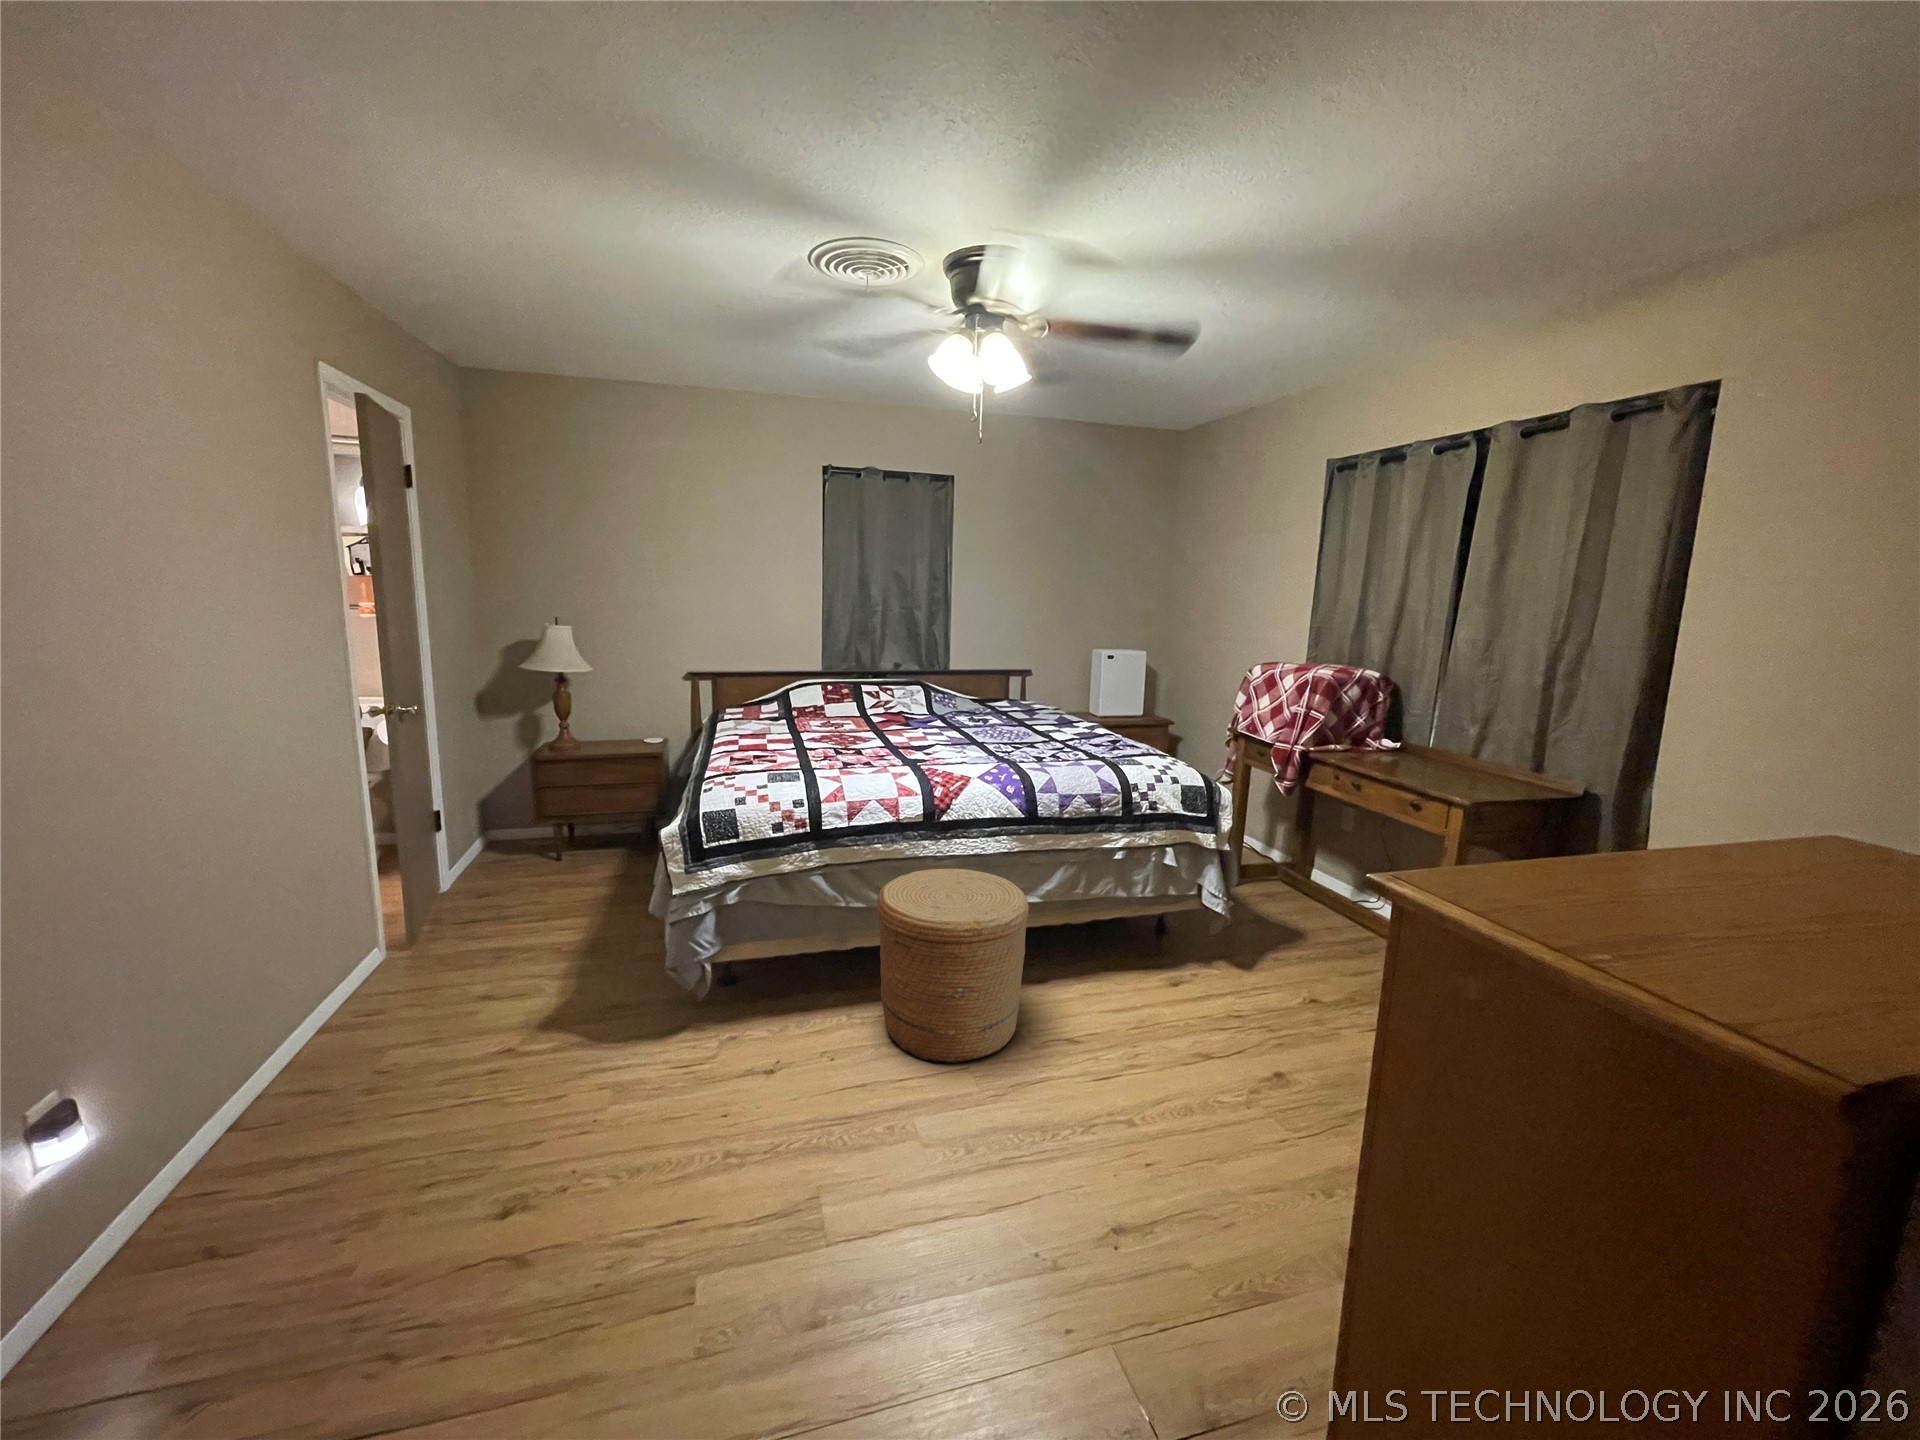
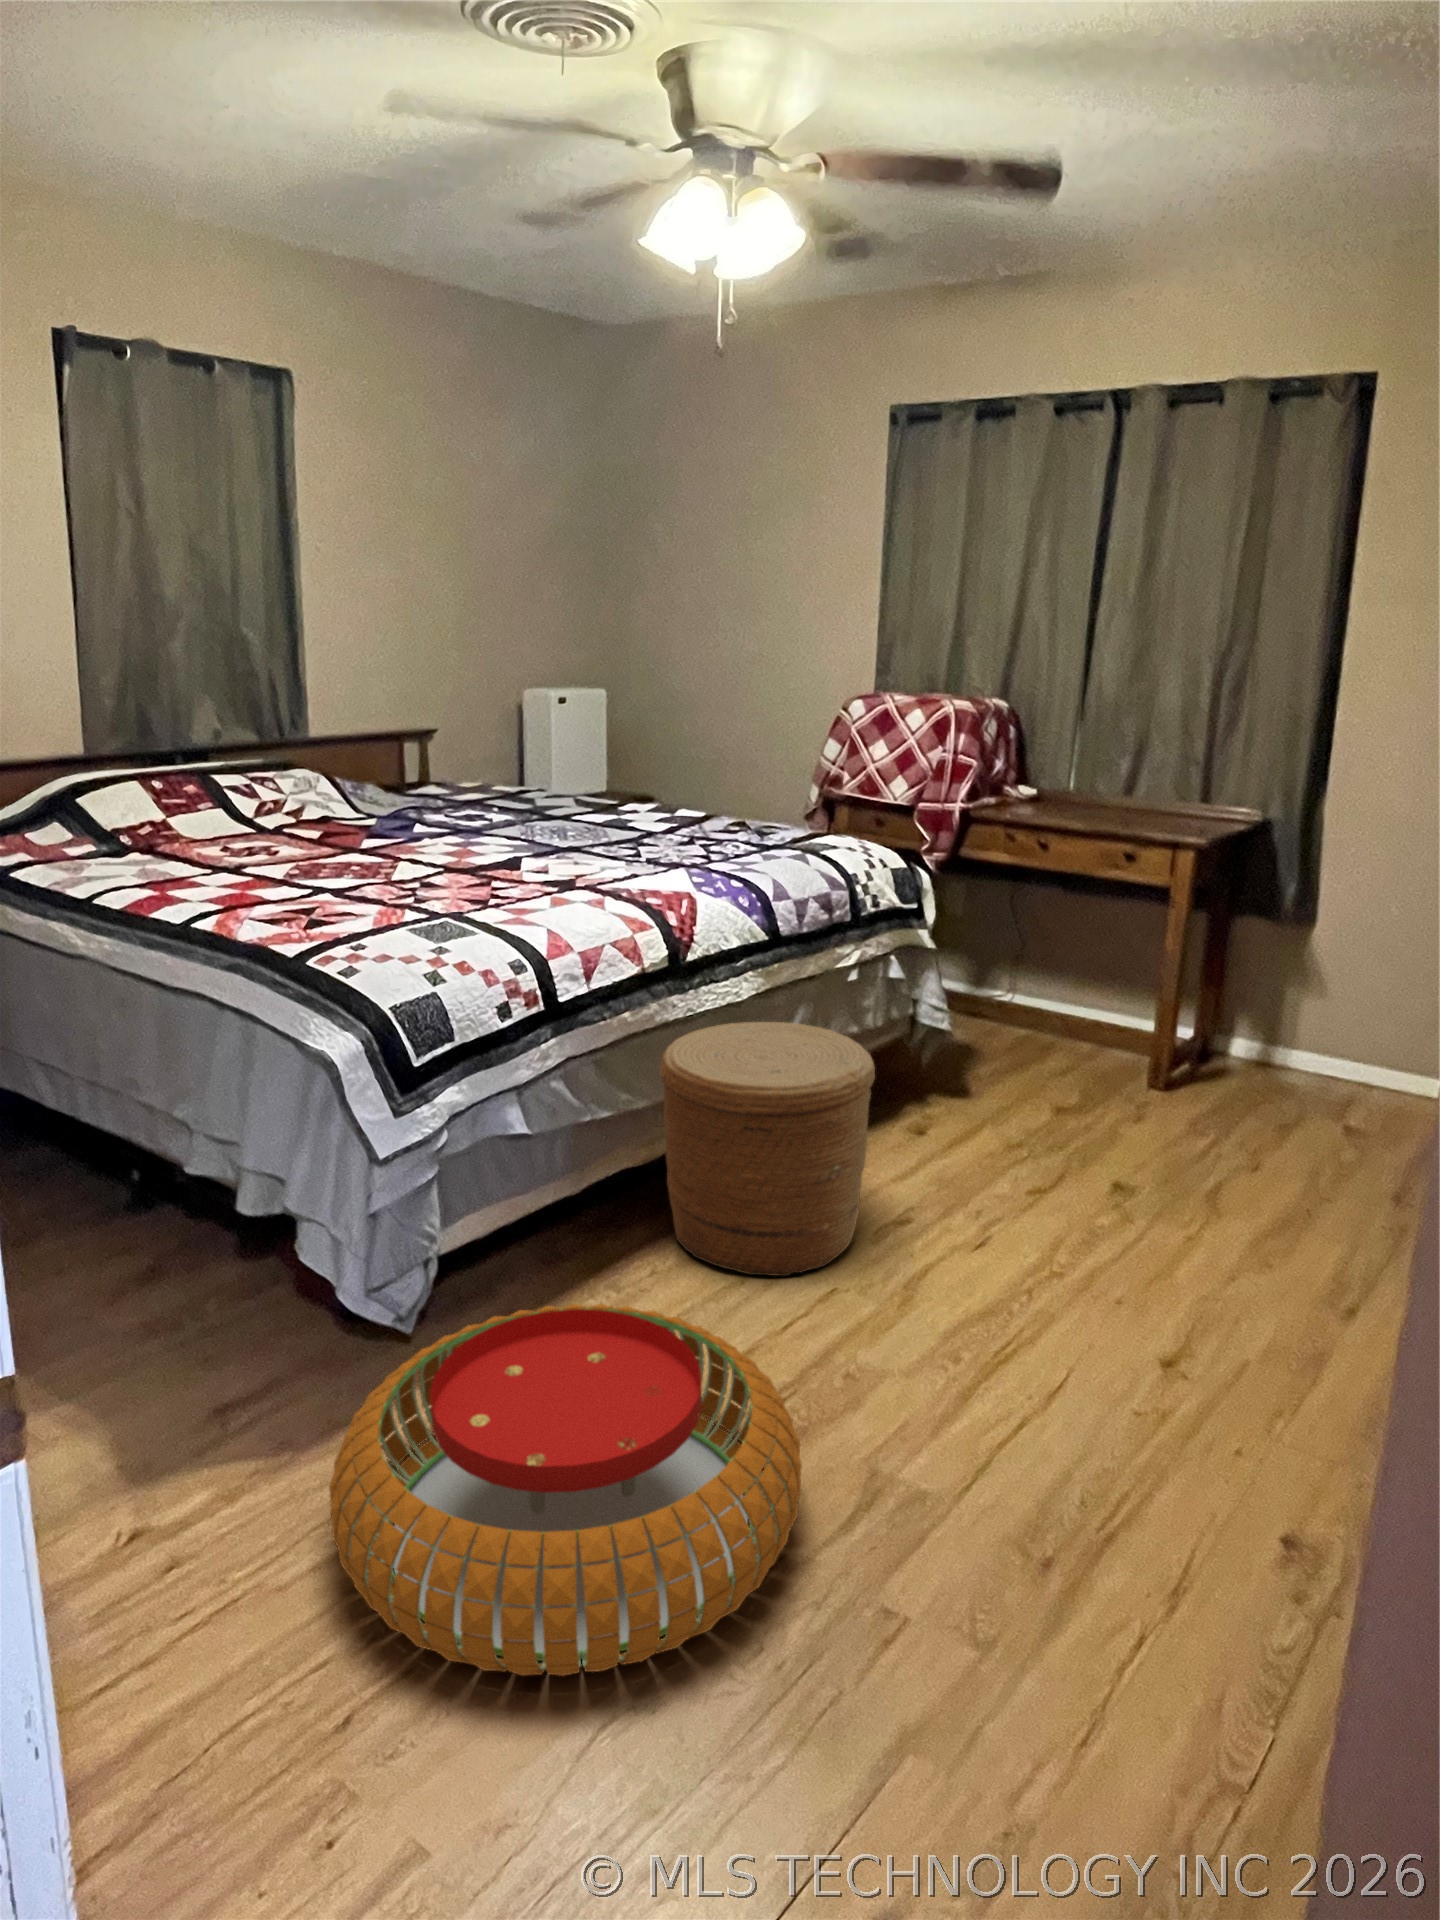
pouf: none [411,1014,760,1278] -> present [329,1304,802,1676]

